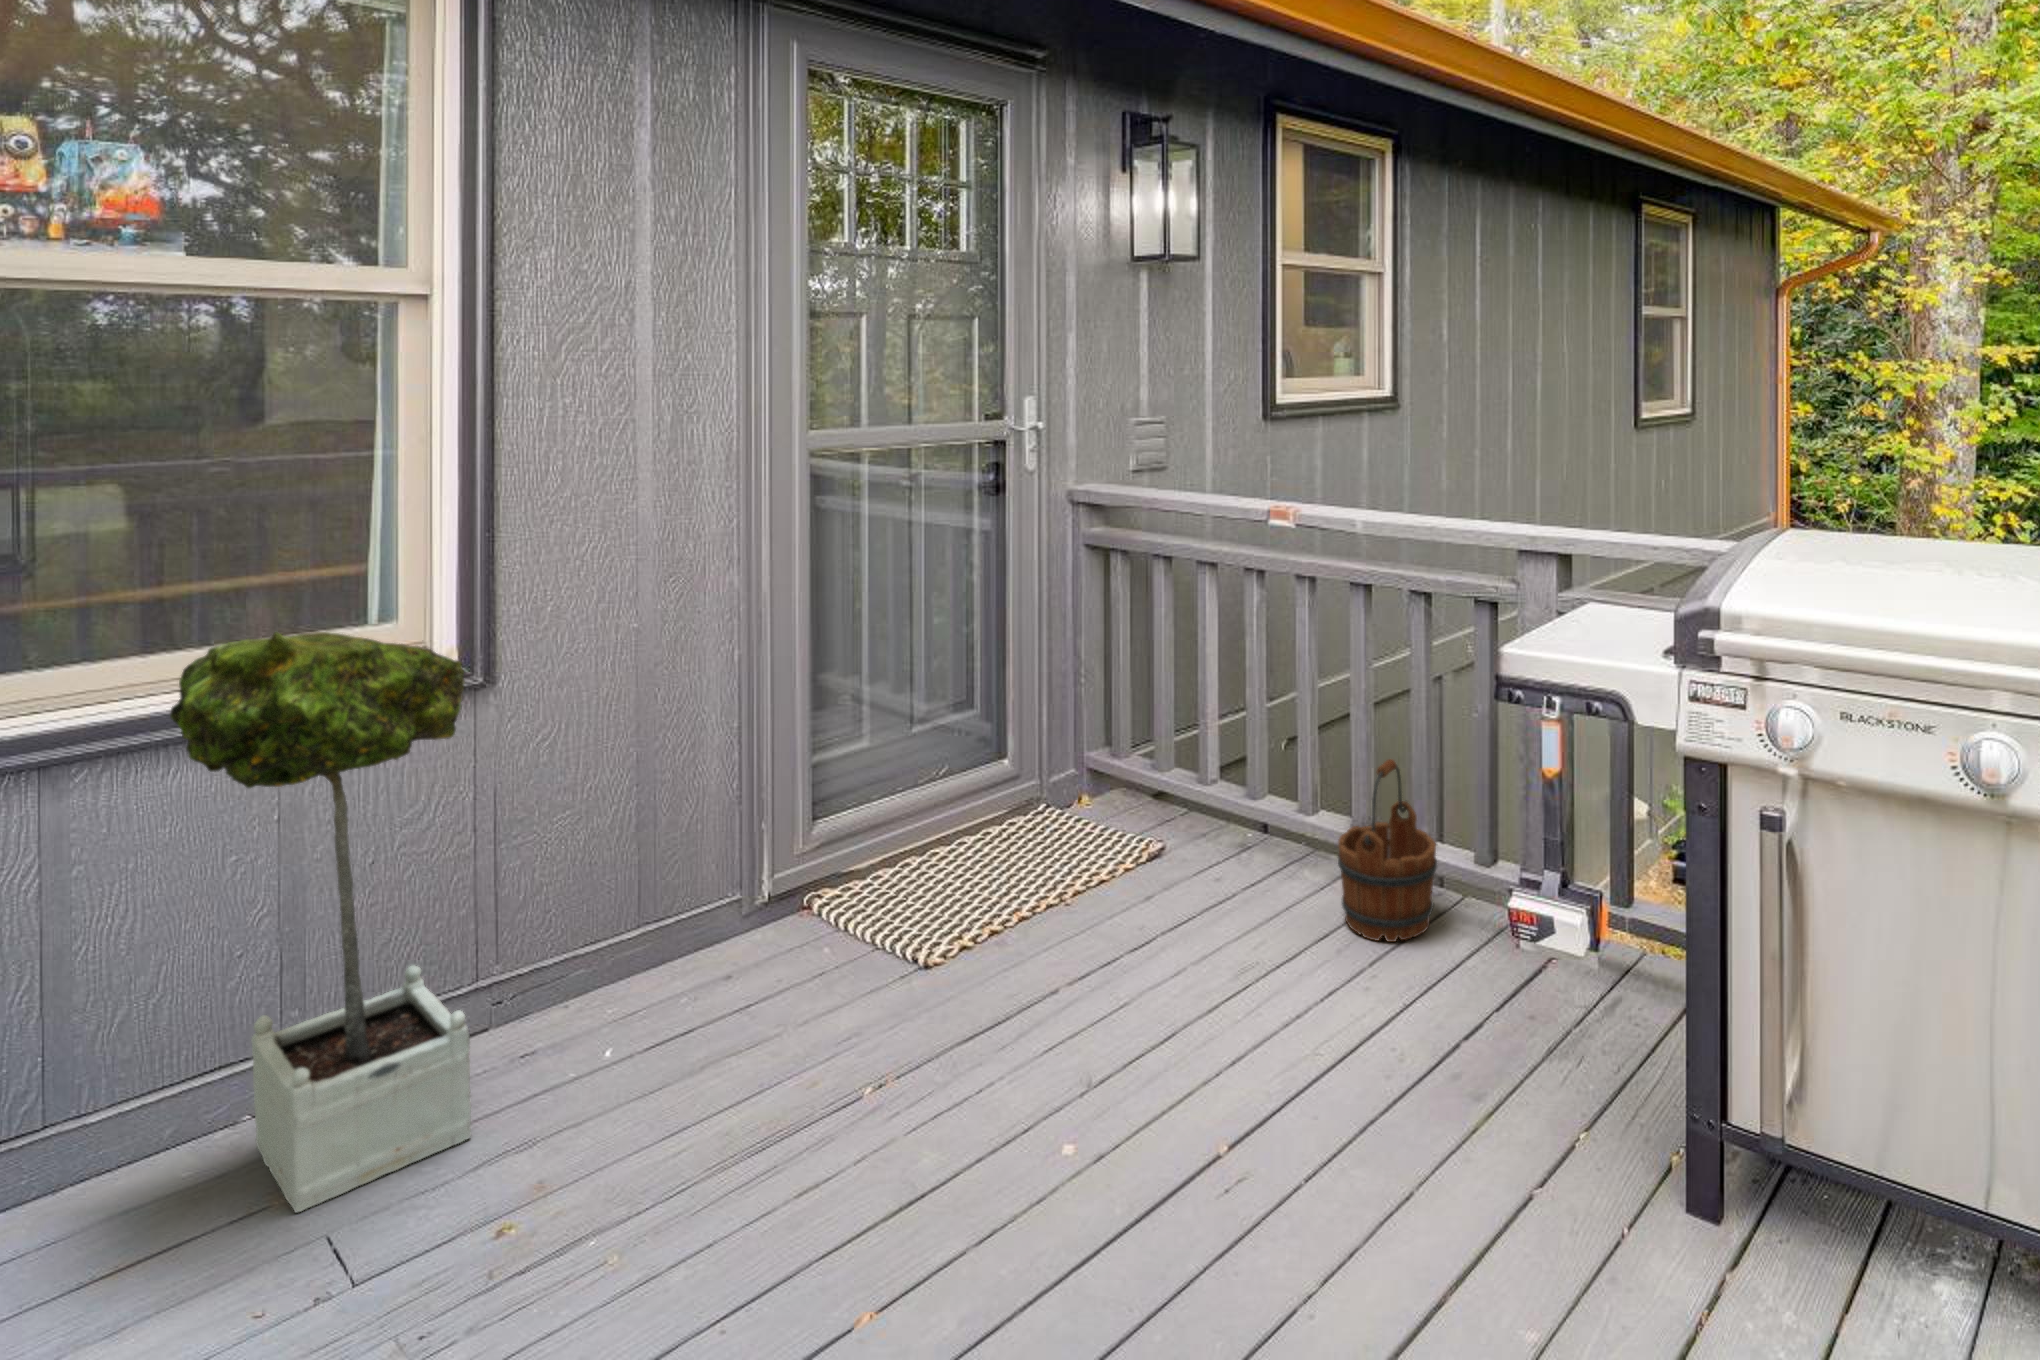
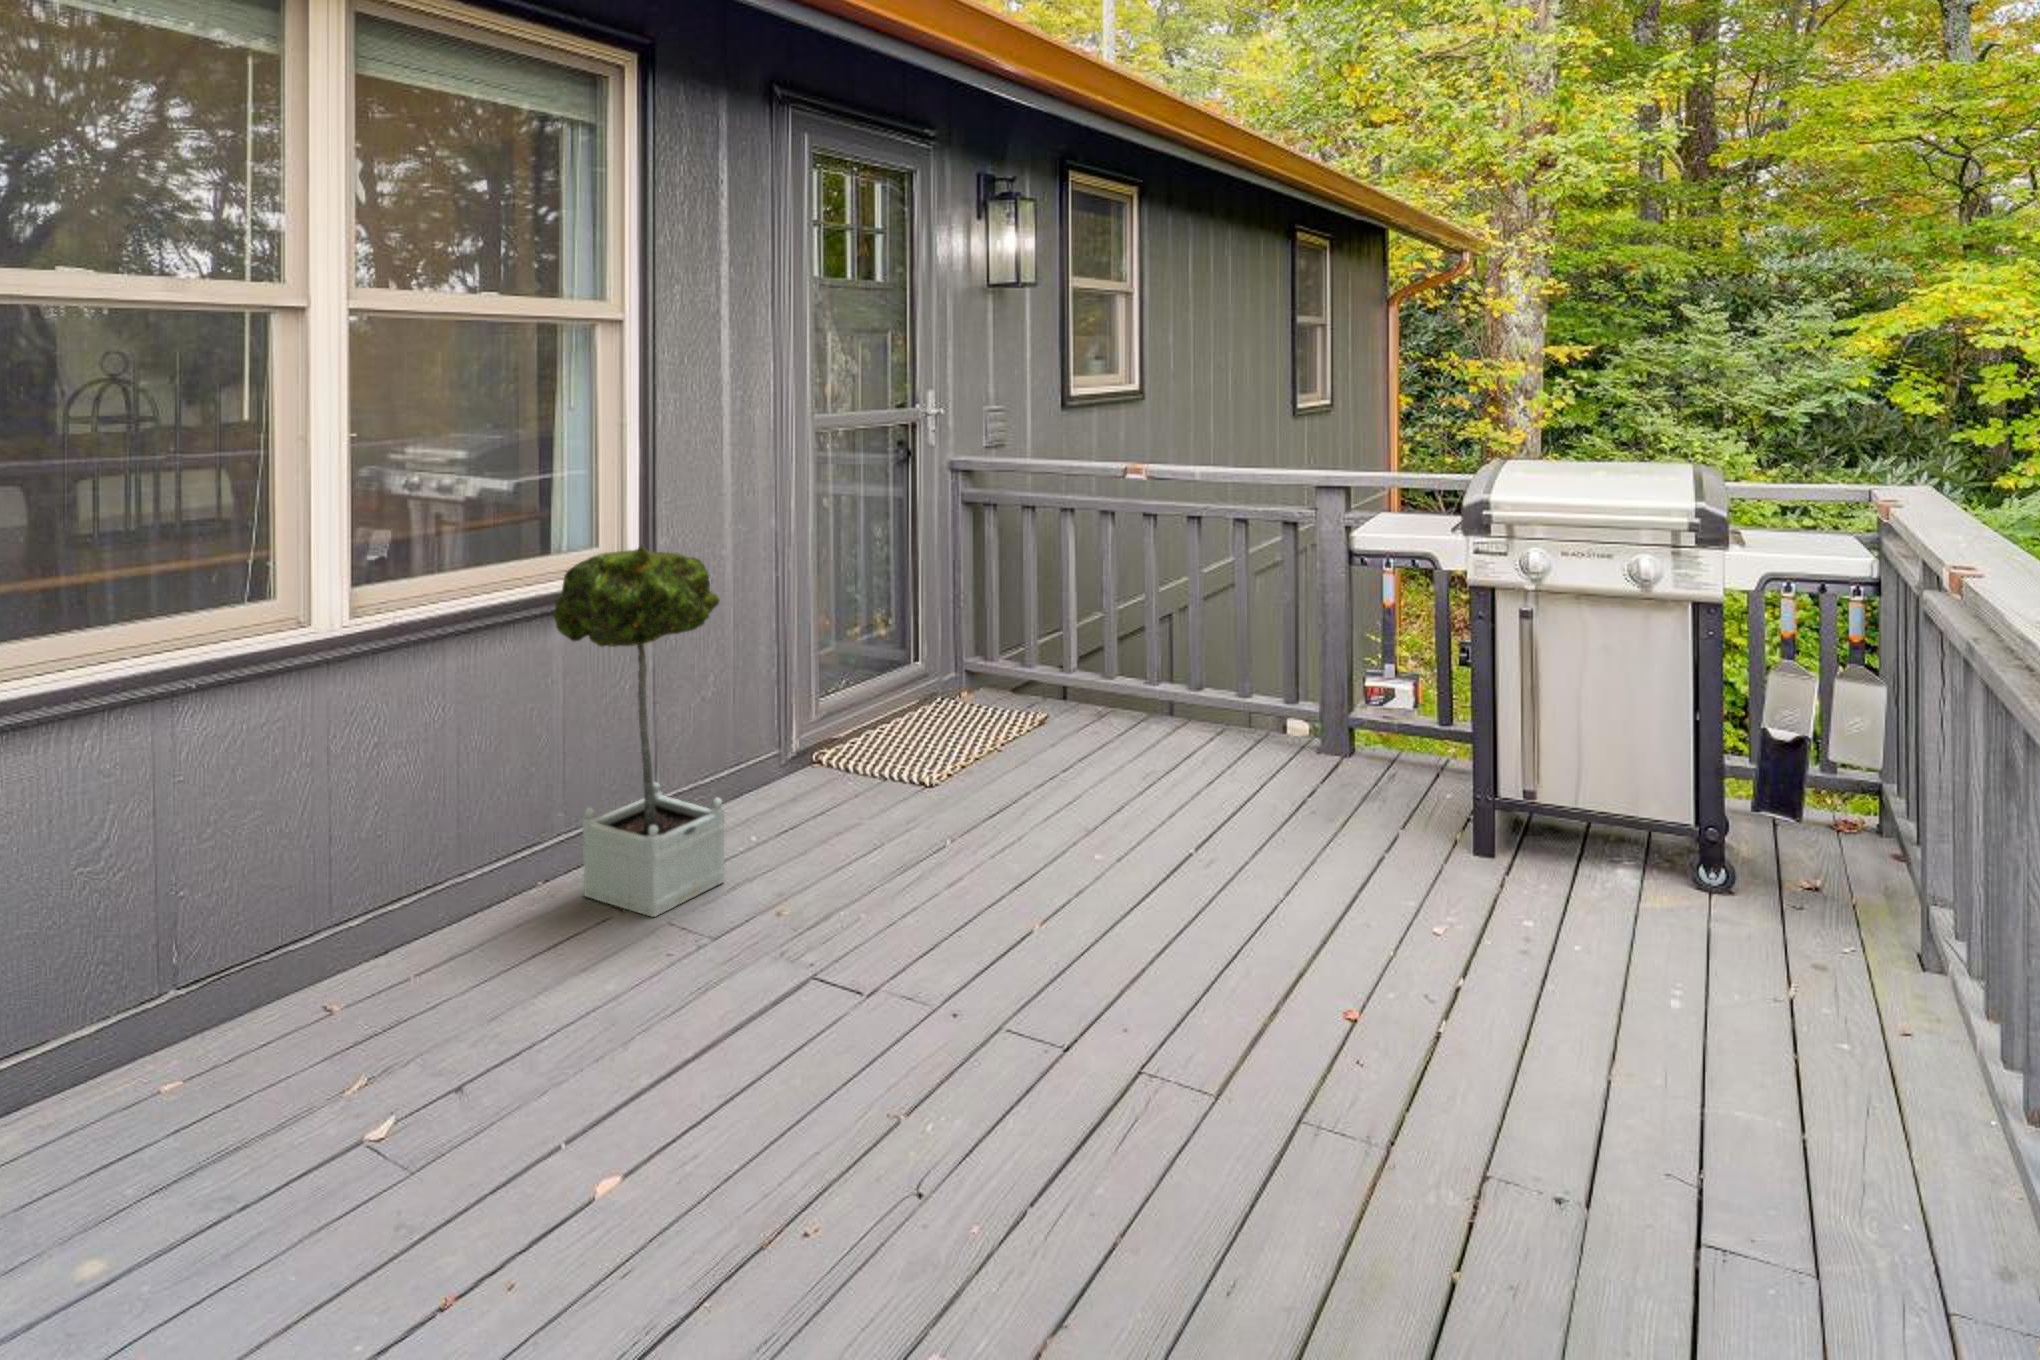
wooden bucket: present [1338,759,1437,942] -> none [1198,639,1267,761]

